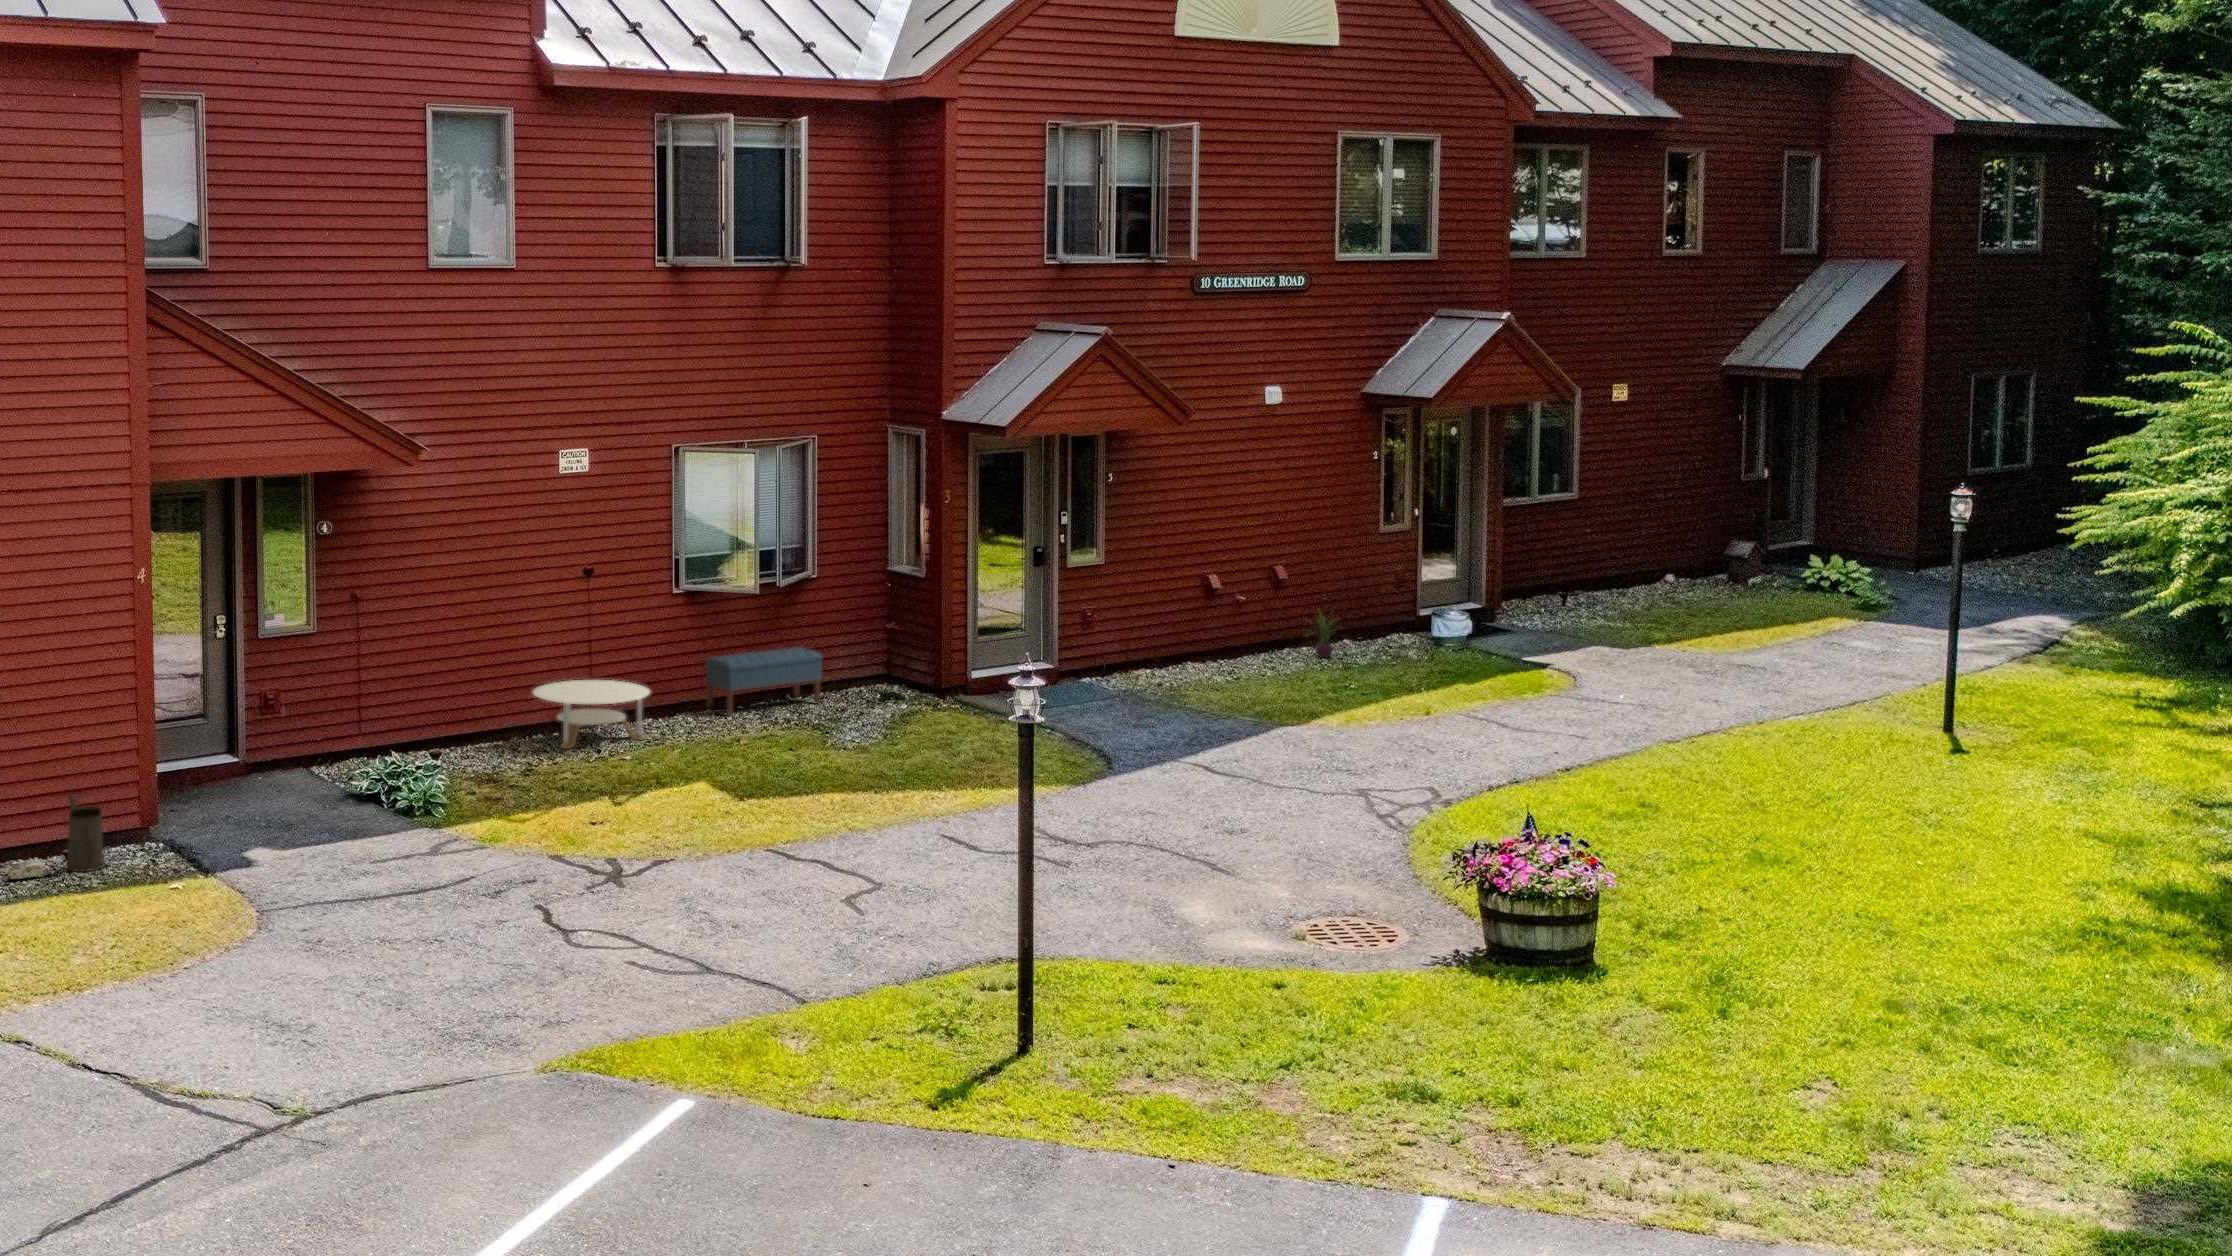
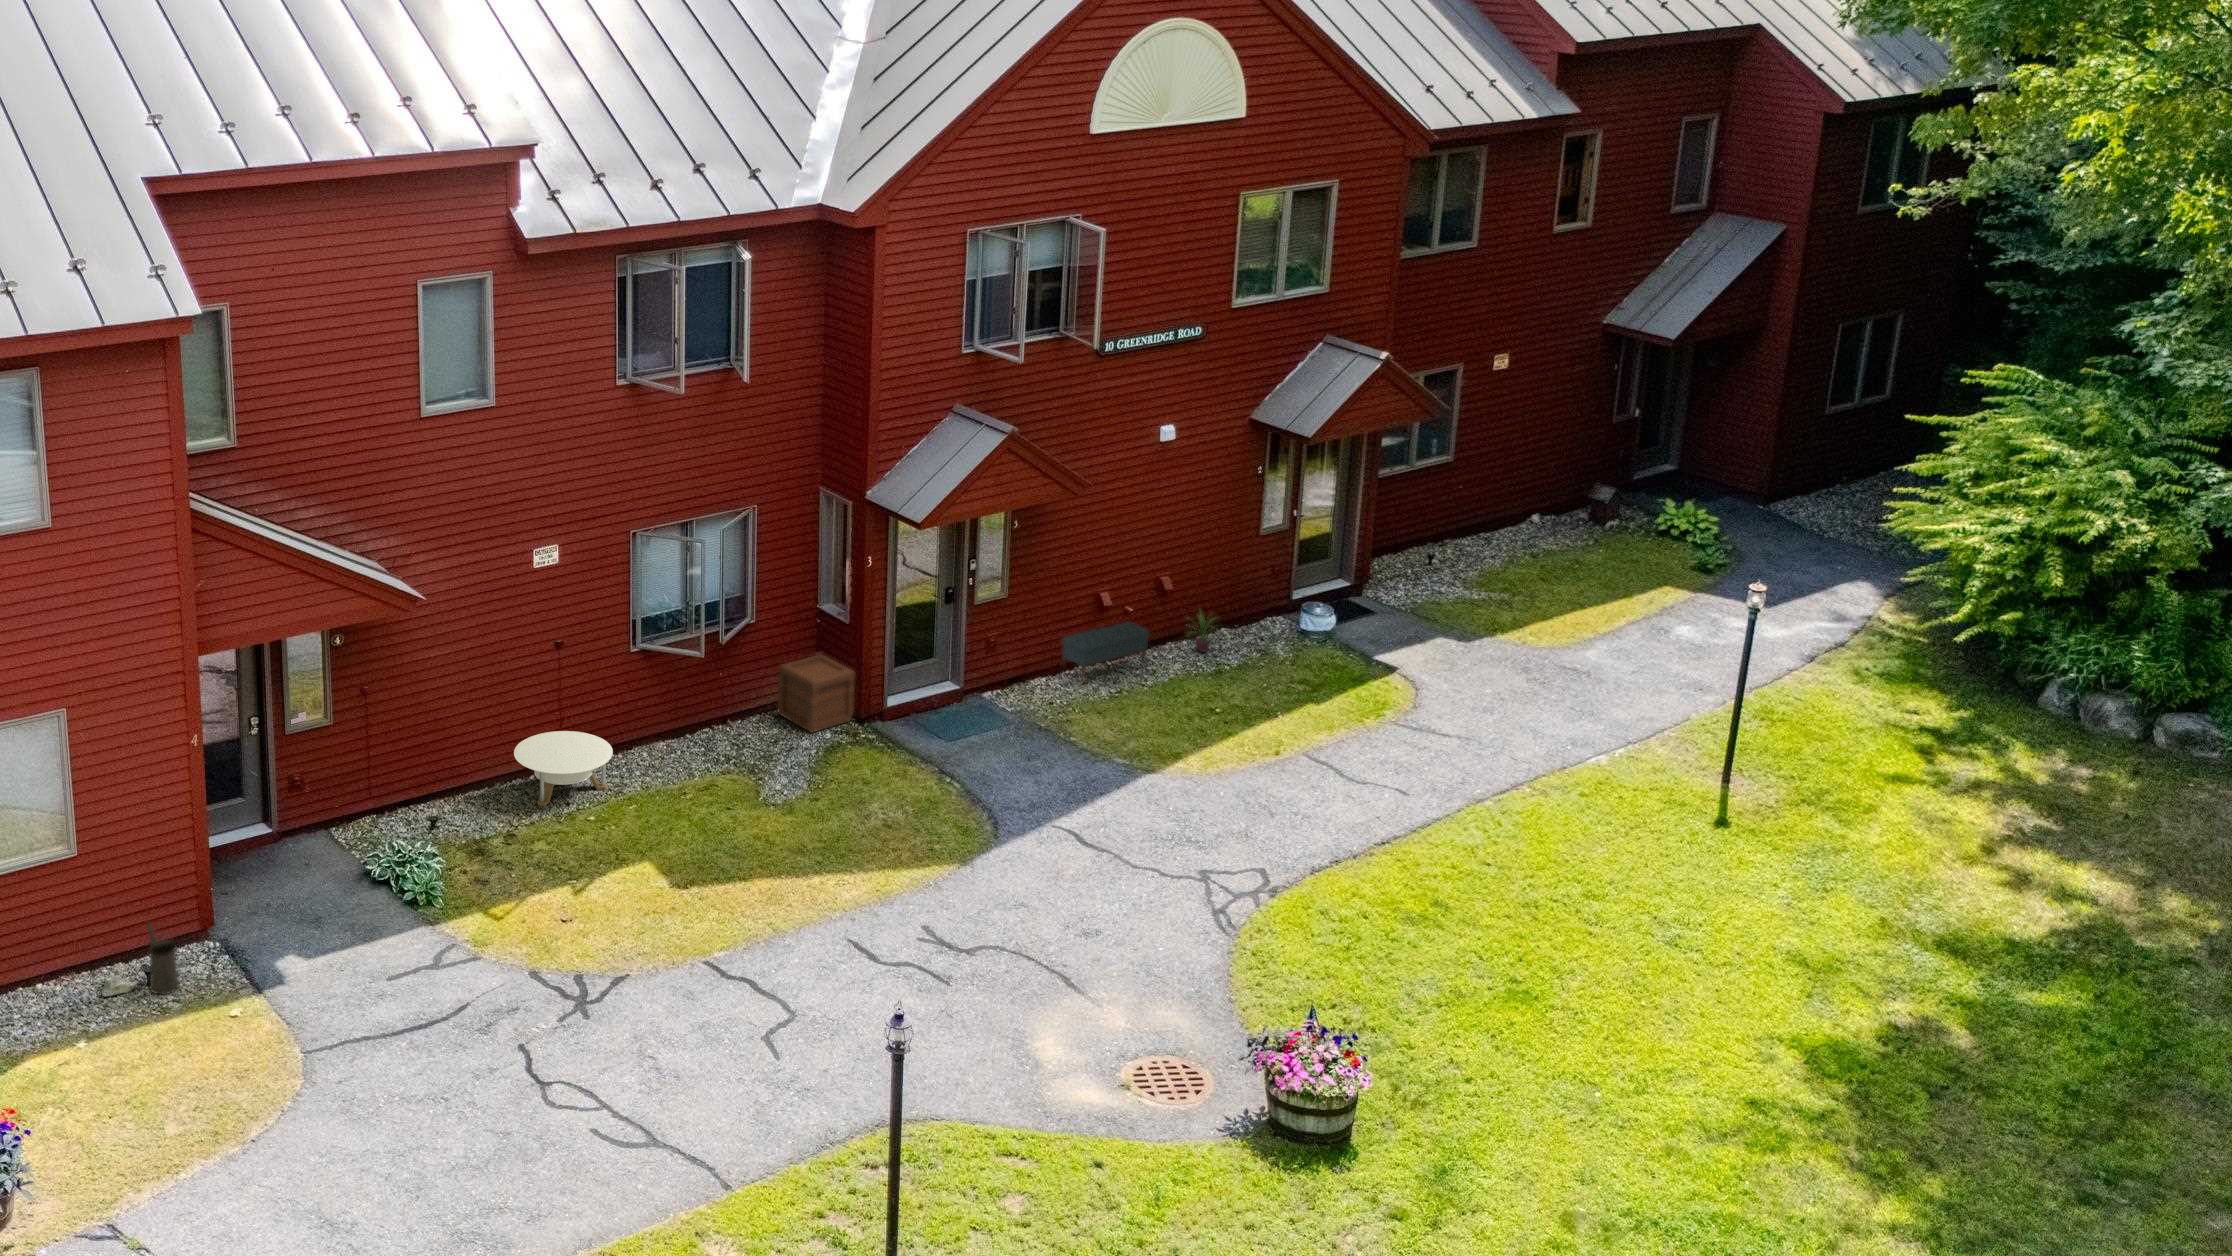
wooden crate: none [843,626,933,705] -> present [778,655,856,733]
bench: present [705,647,823,716] -> present [1061,622,1149,684]

